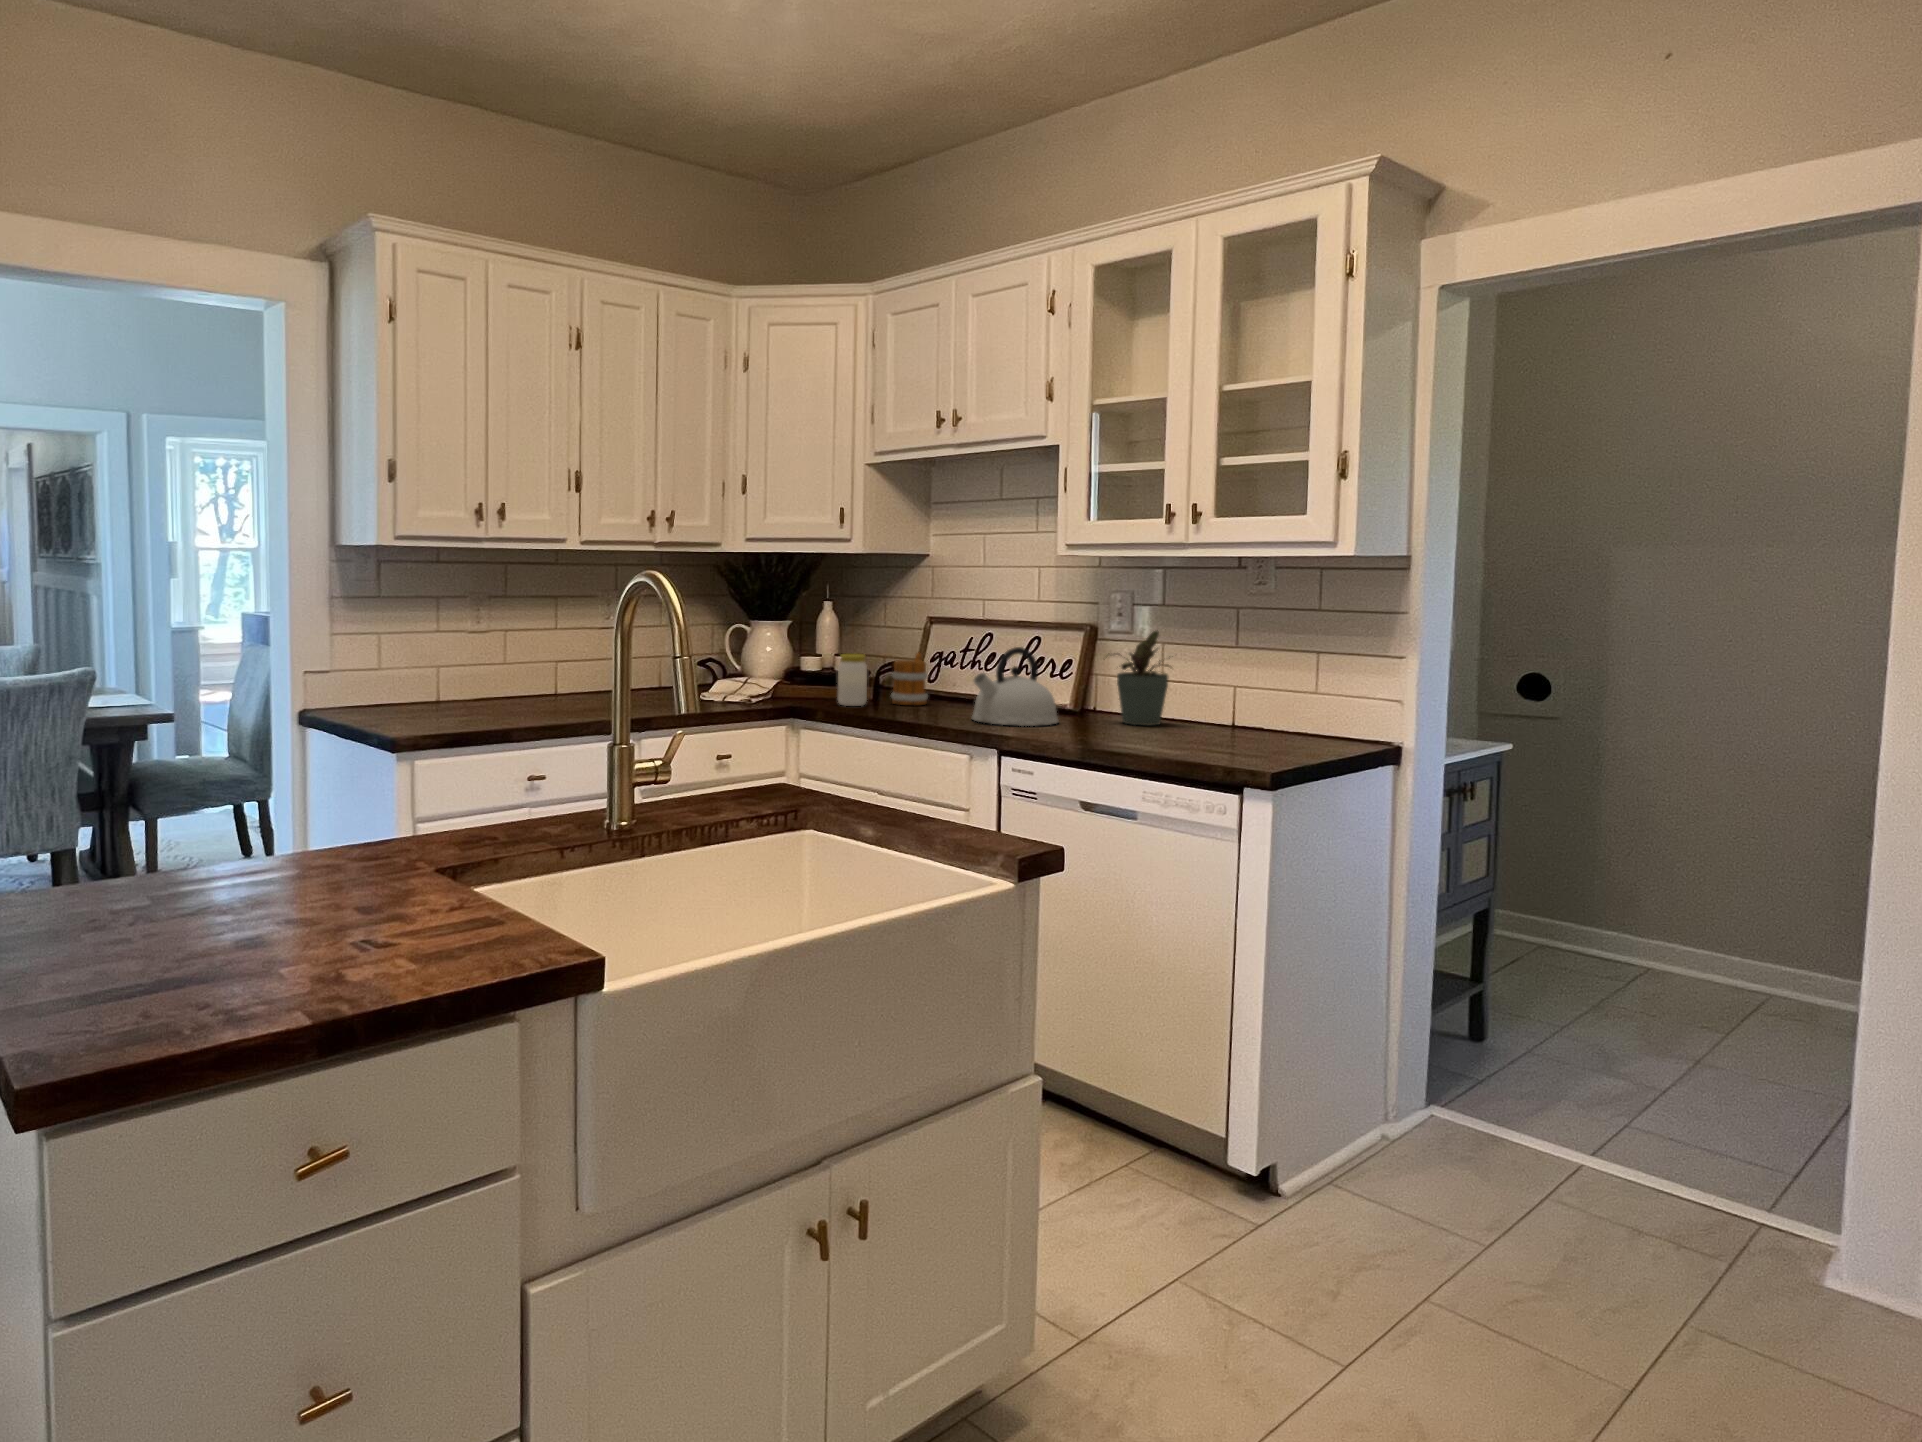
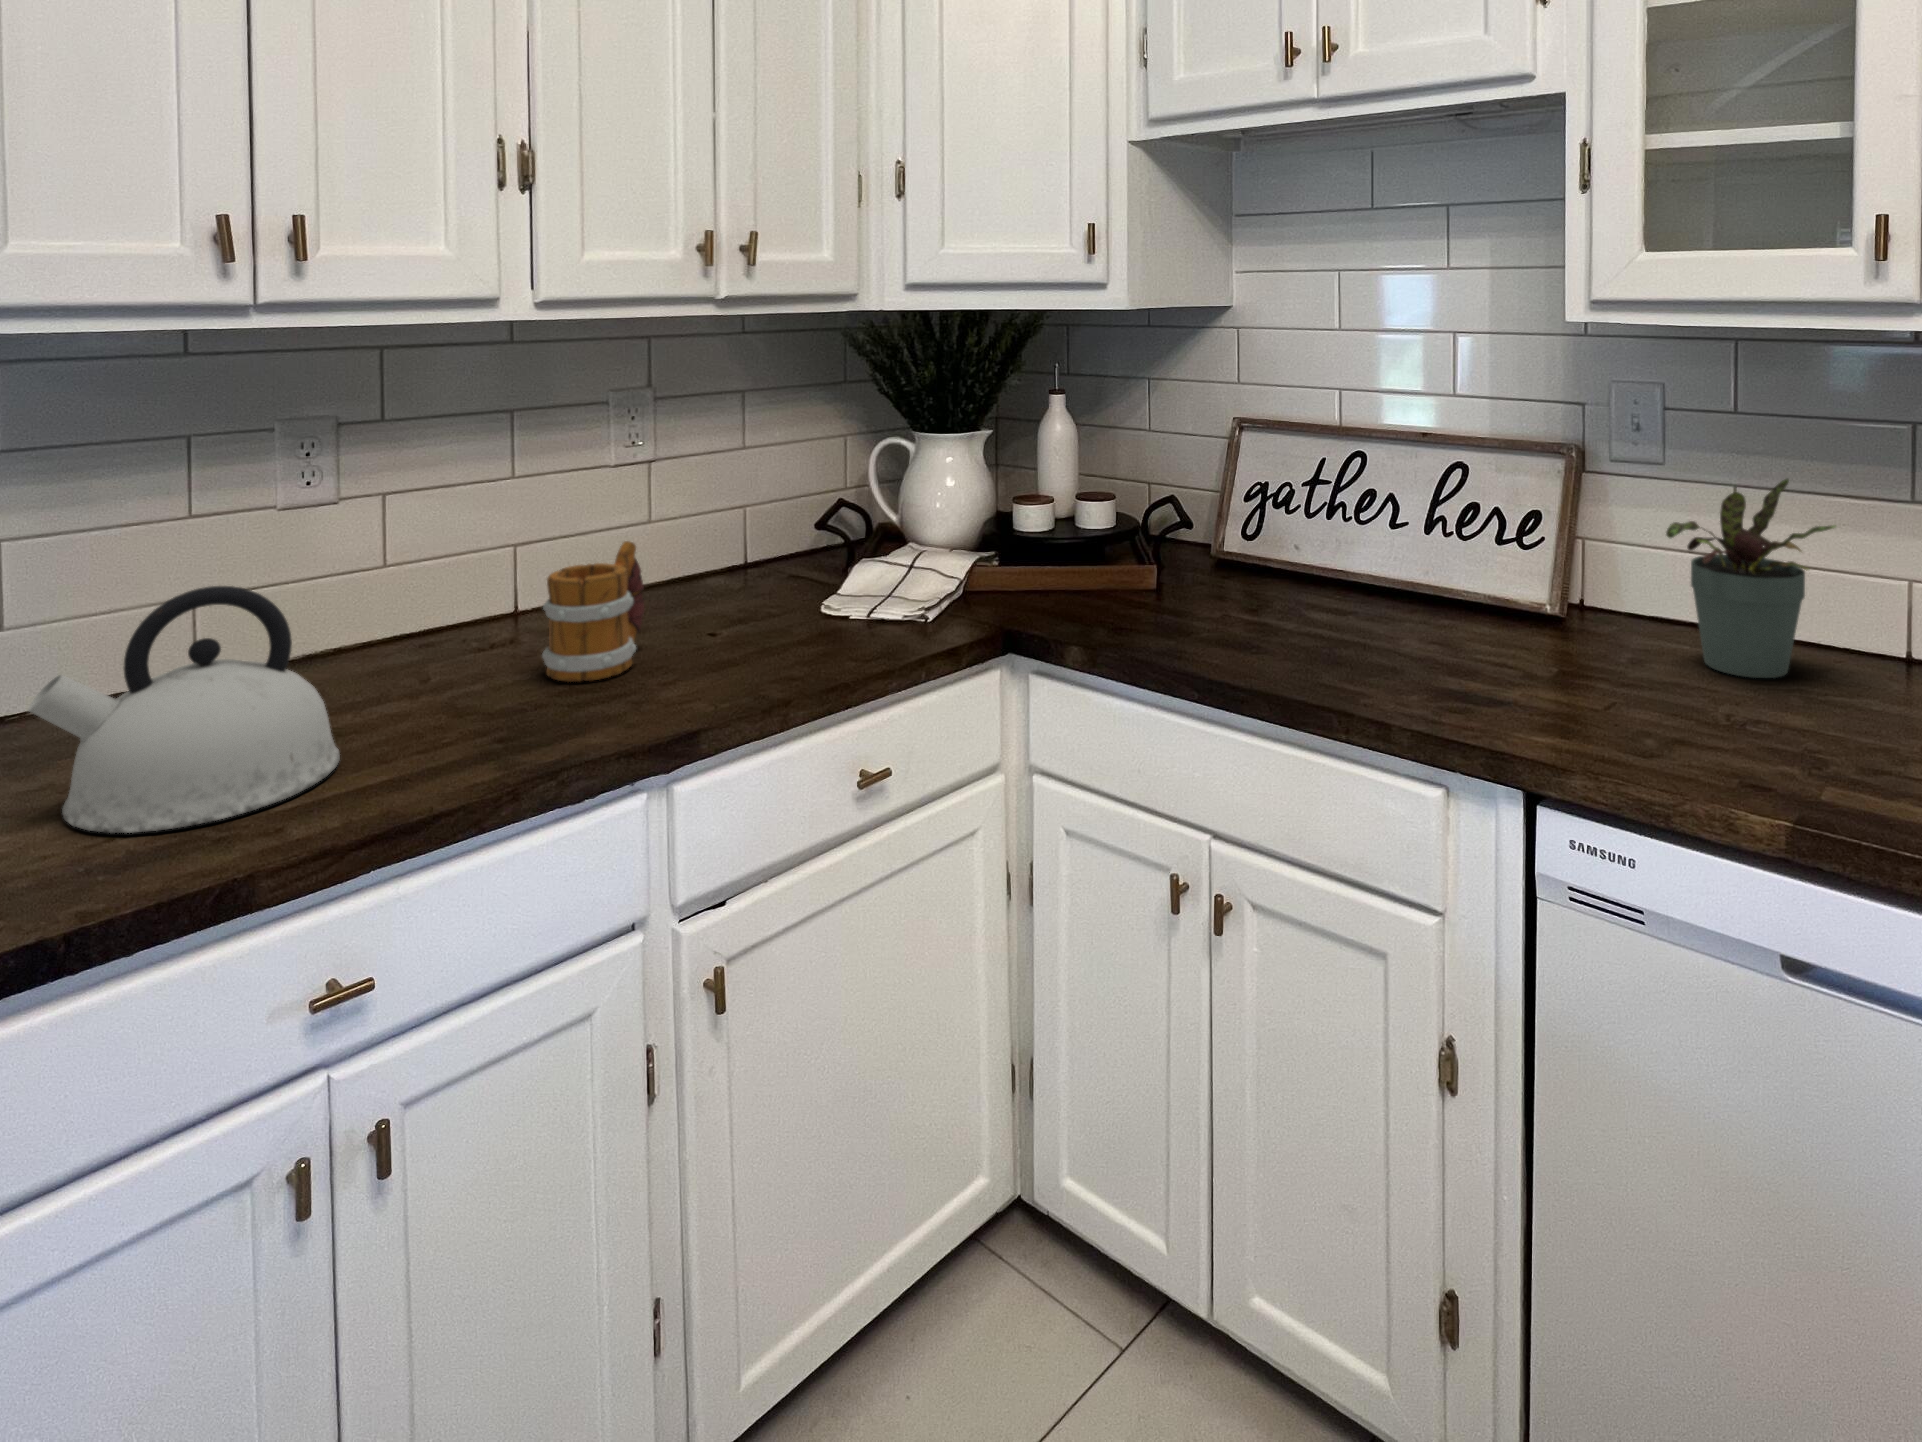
kettle: present [972,647,1059,726] -> present [28,586,340,833]
mug: present [891,652,928,705] -> present [542,541,644,682]
jar: present [838,654,867,706] -> none [1100,513,1159,626]

